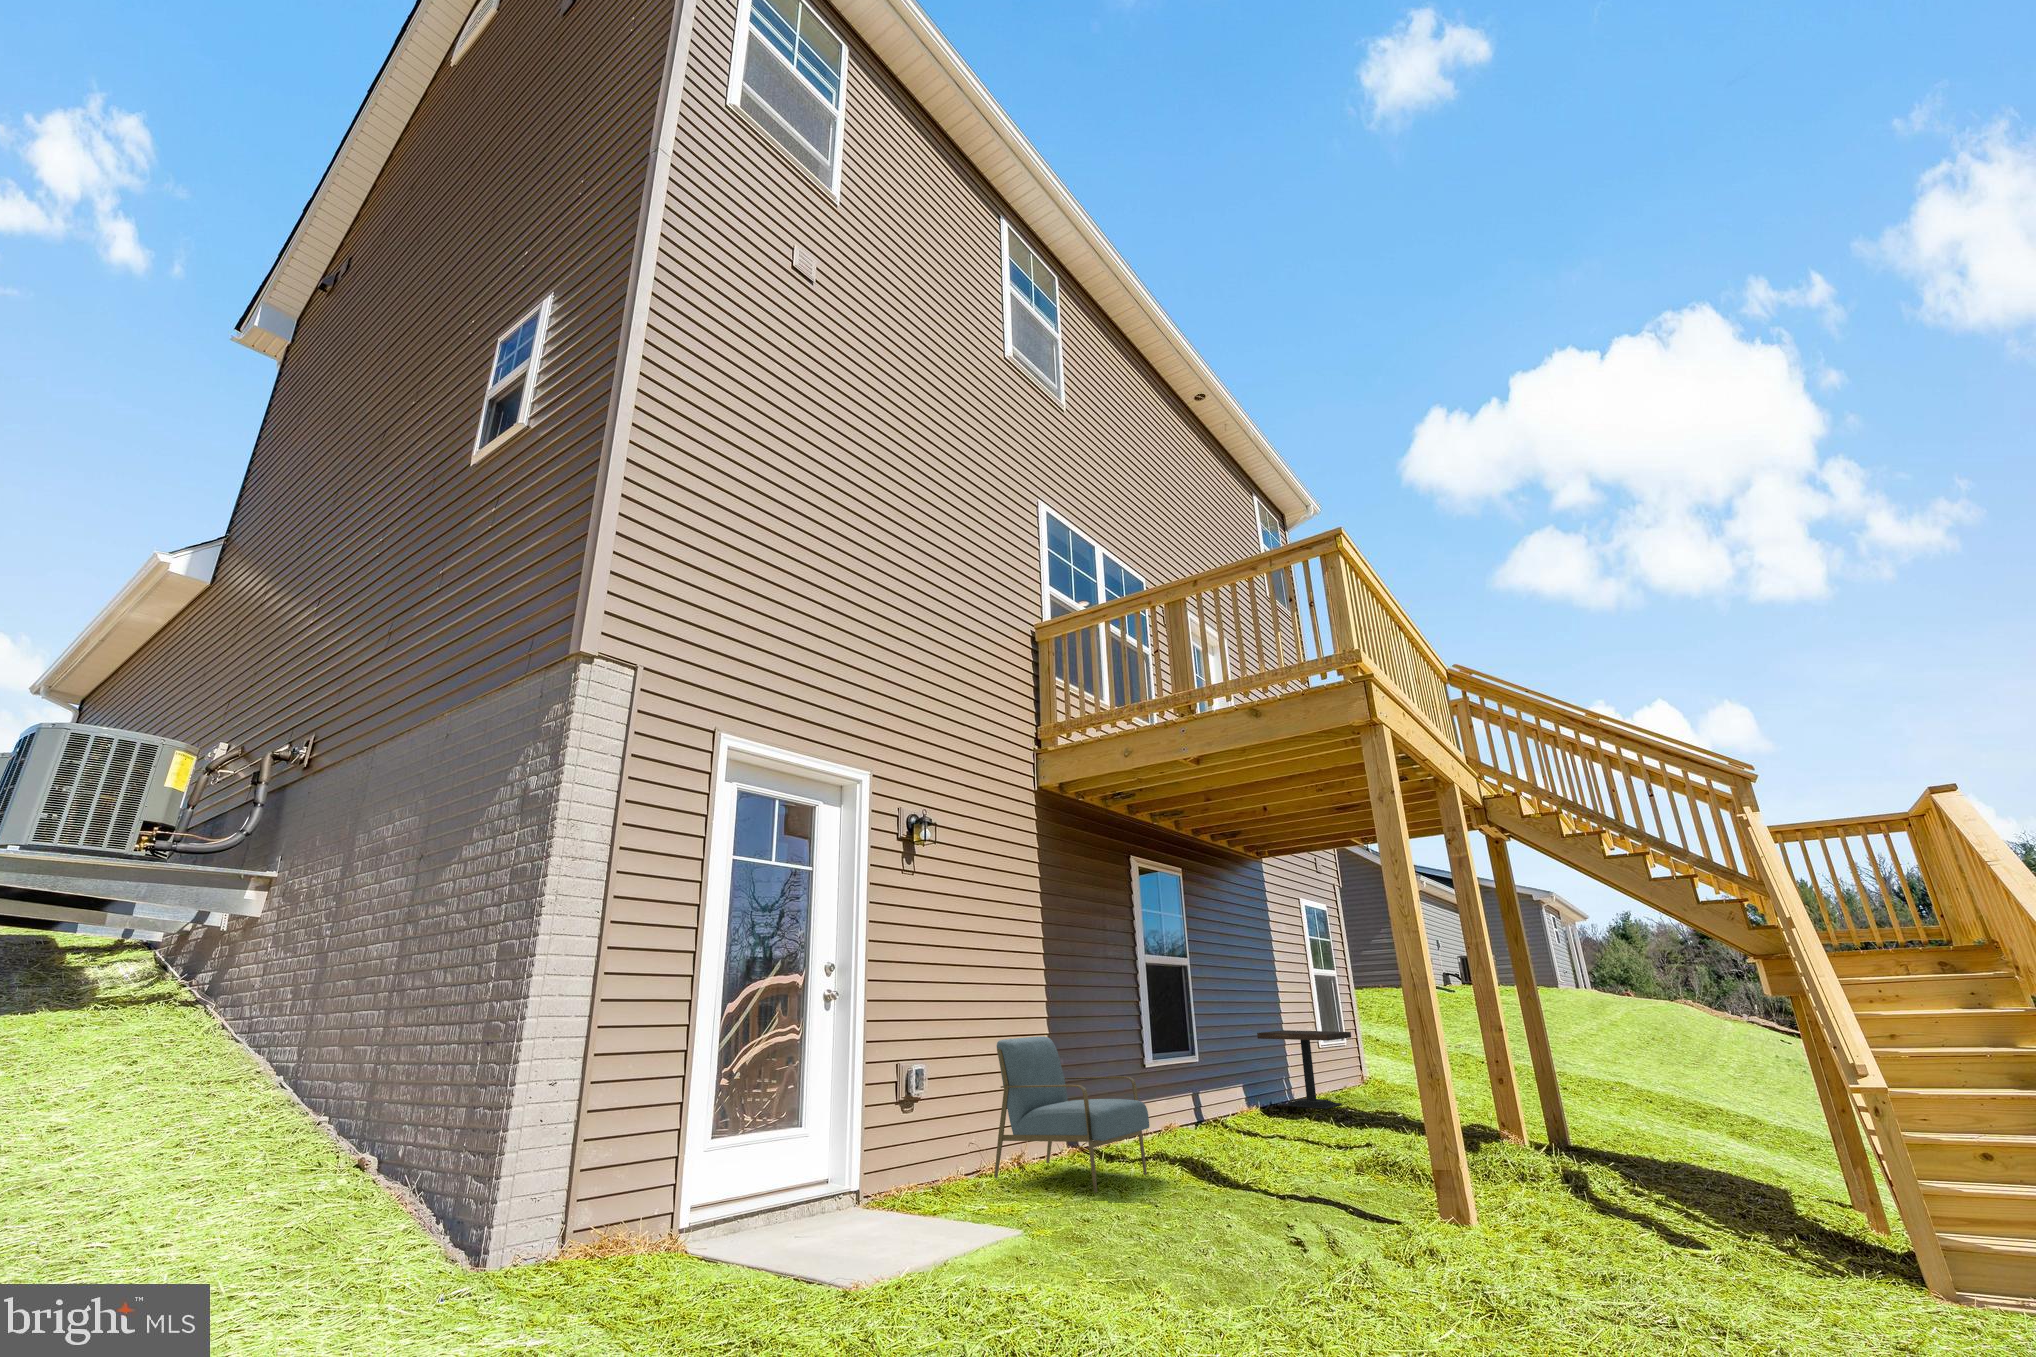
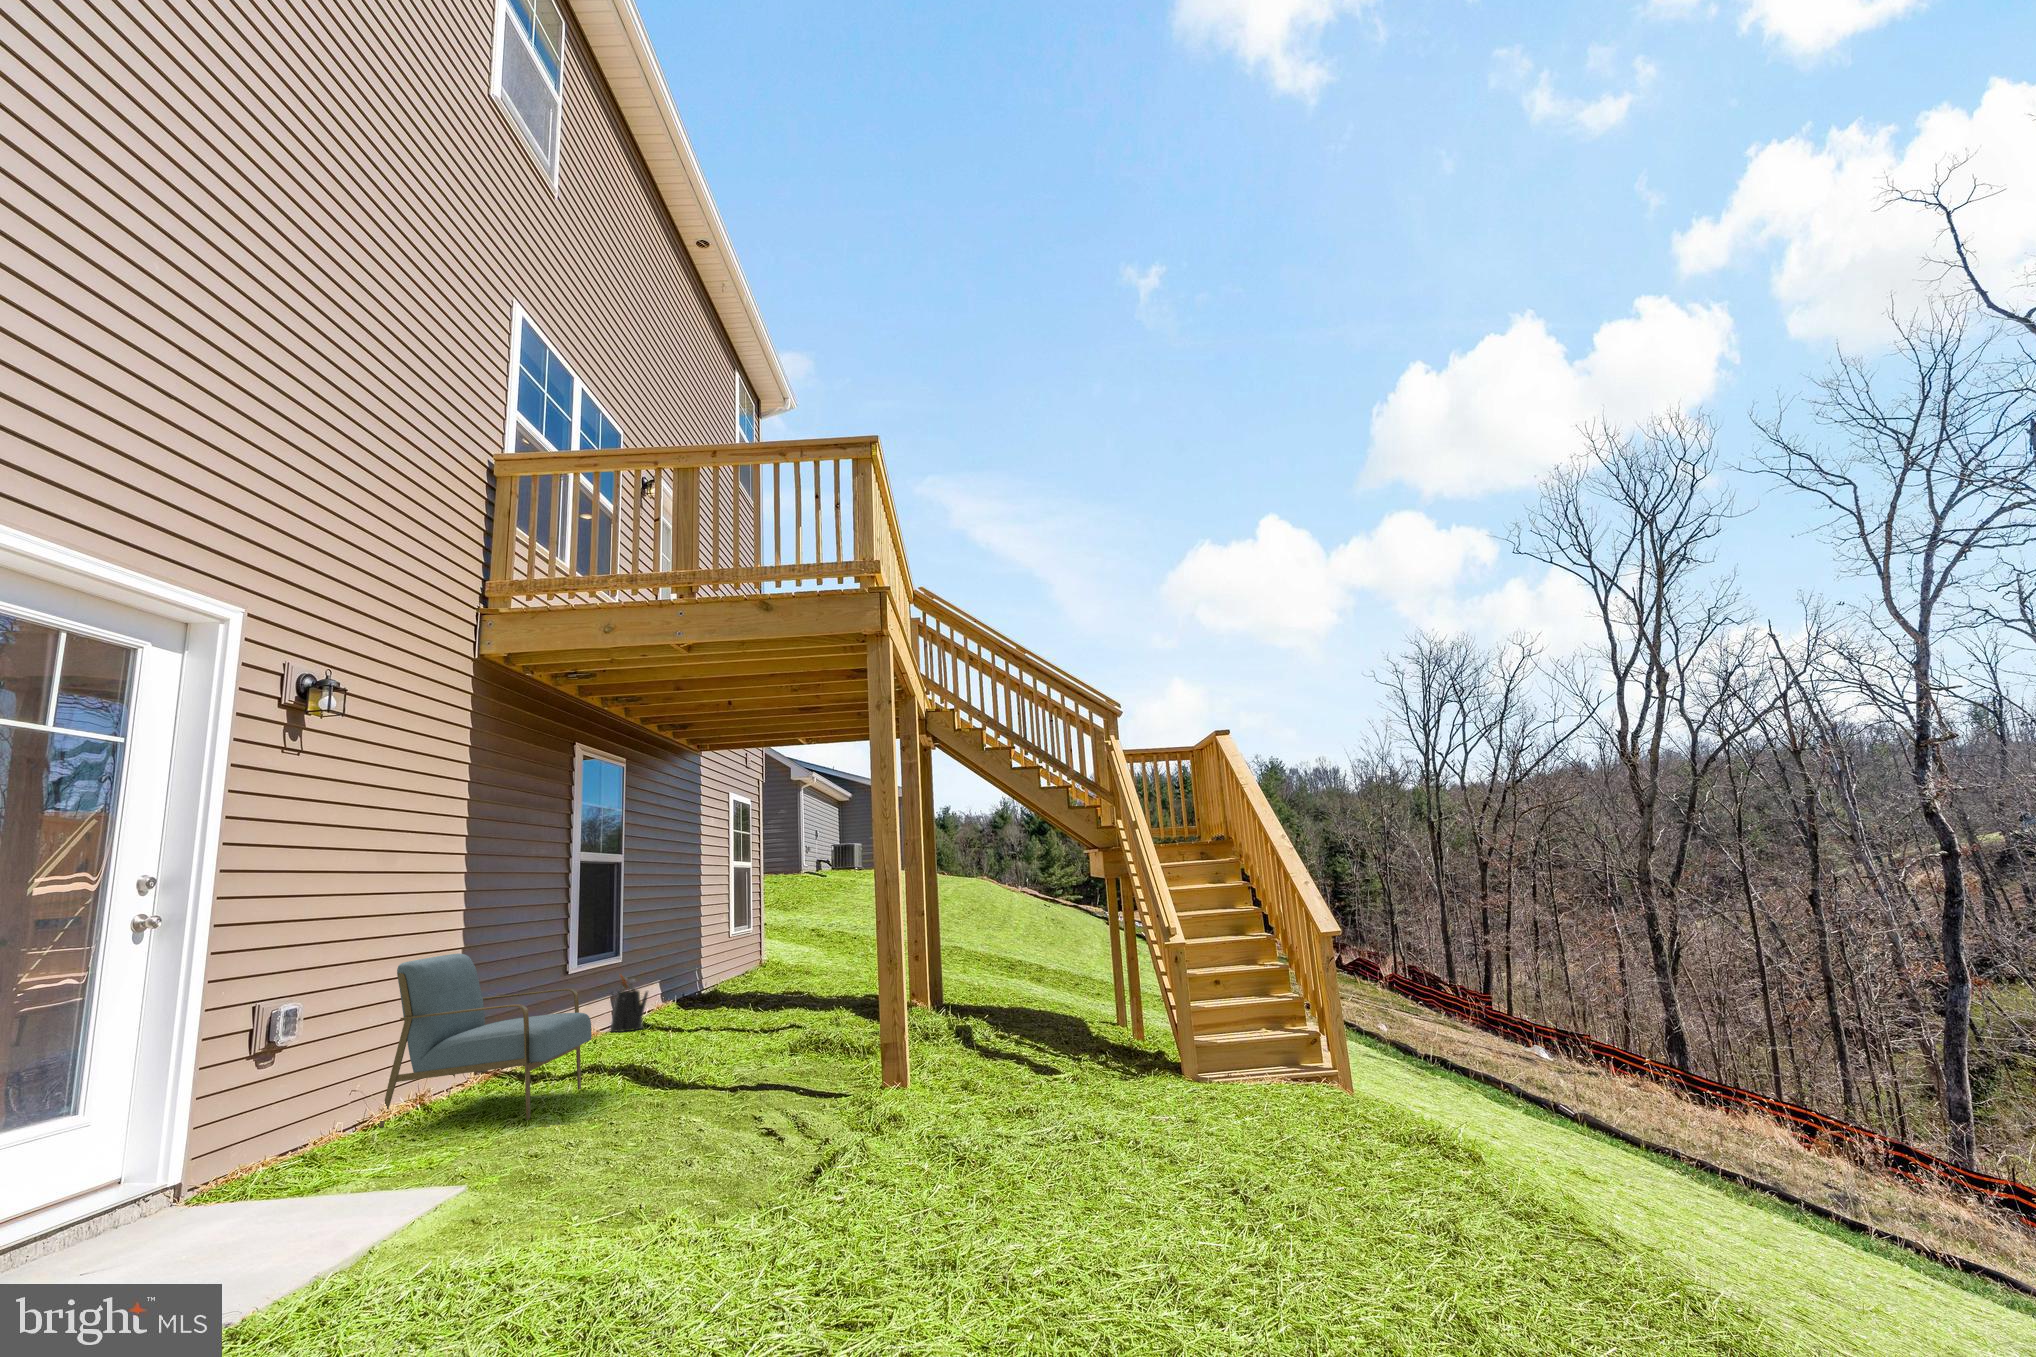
side table: present [1257,1030,1351,1109] -> none [679,922,770,999]
watering can: none [1191,1069,1223,1128] -> present [610,975,648,1032]

